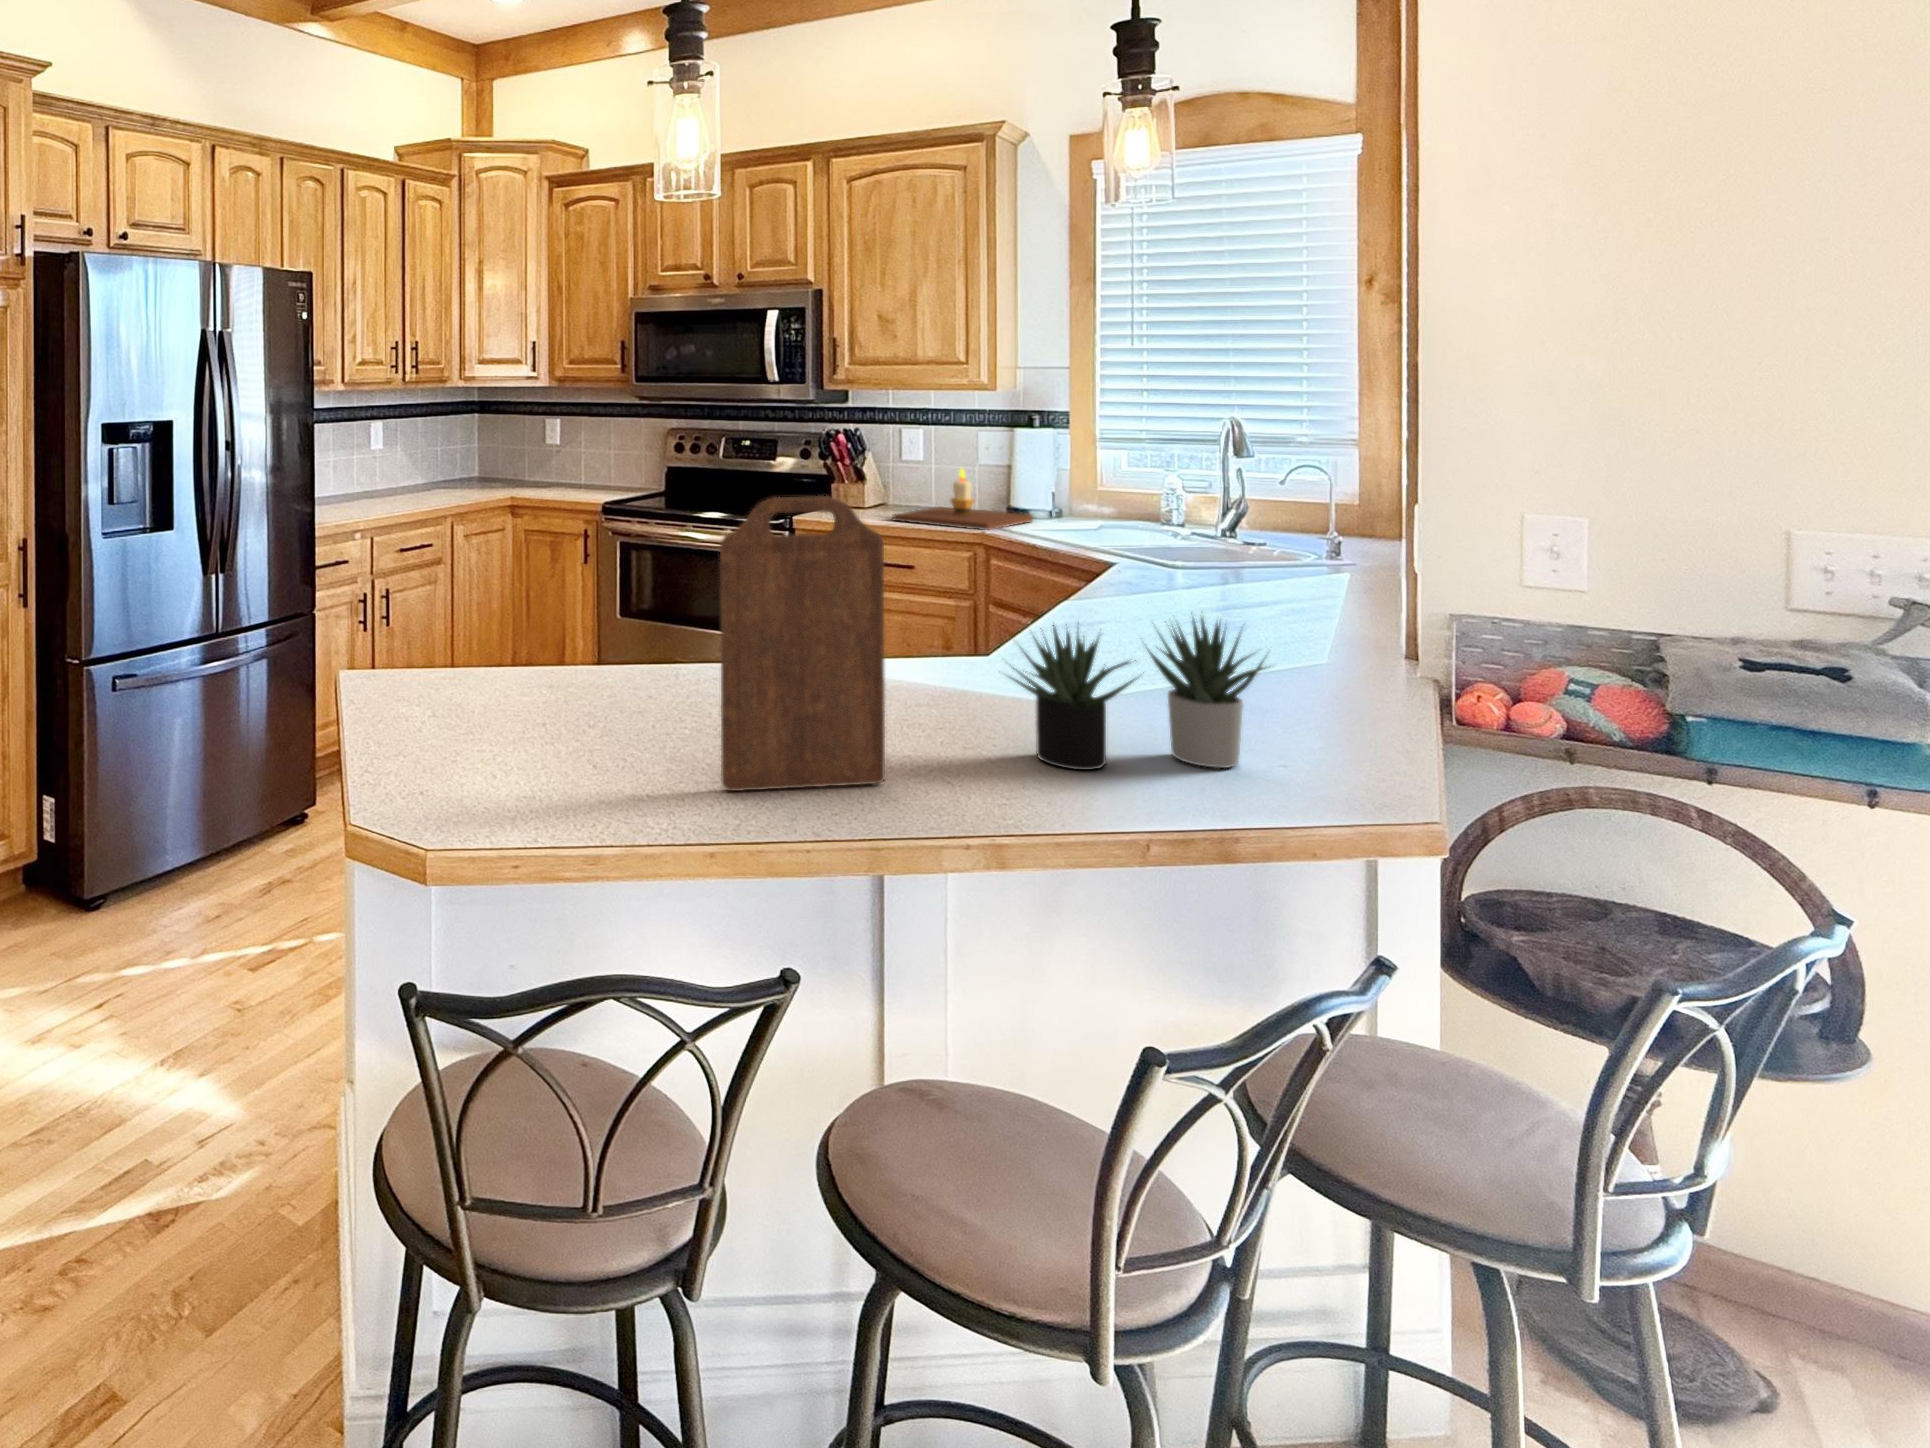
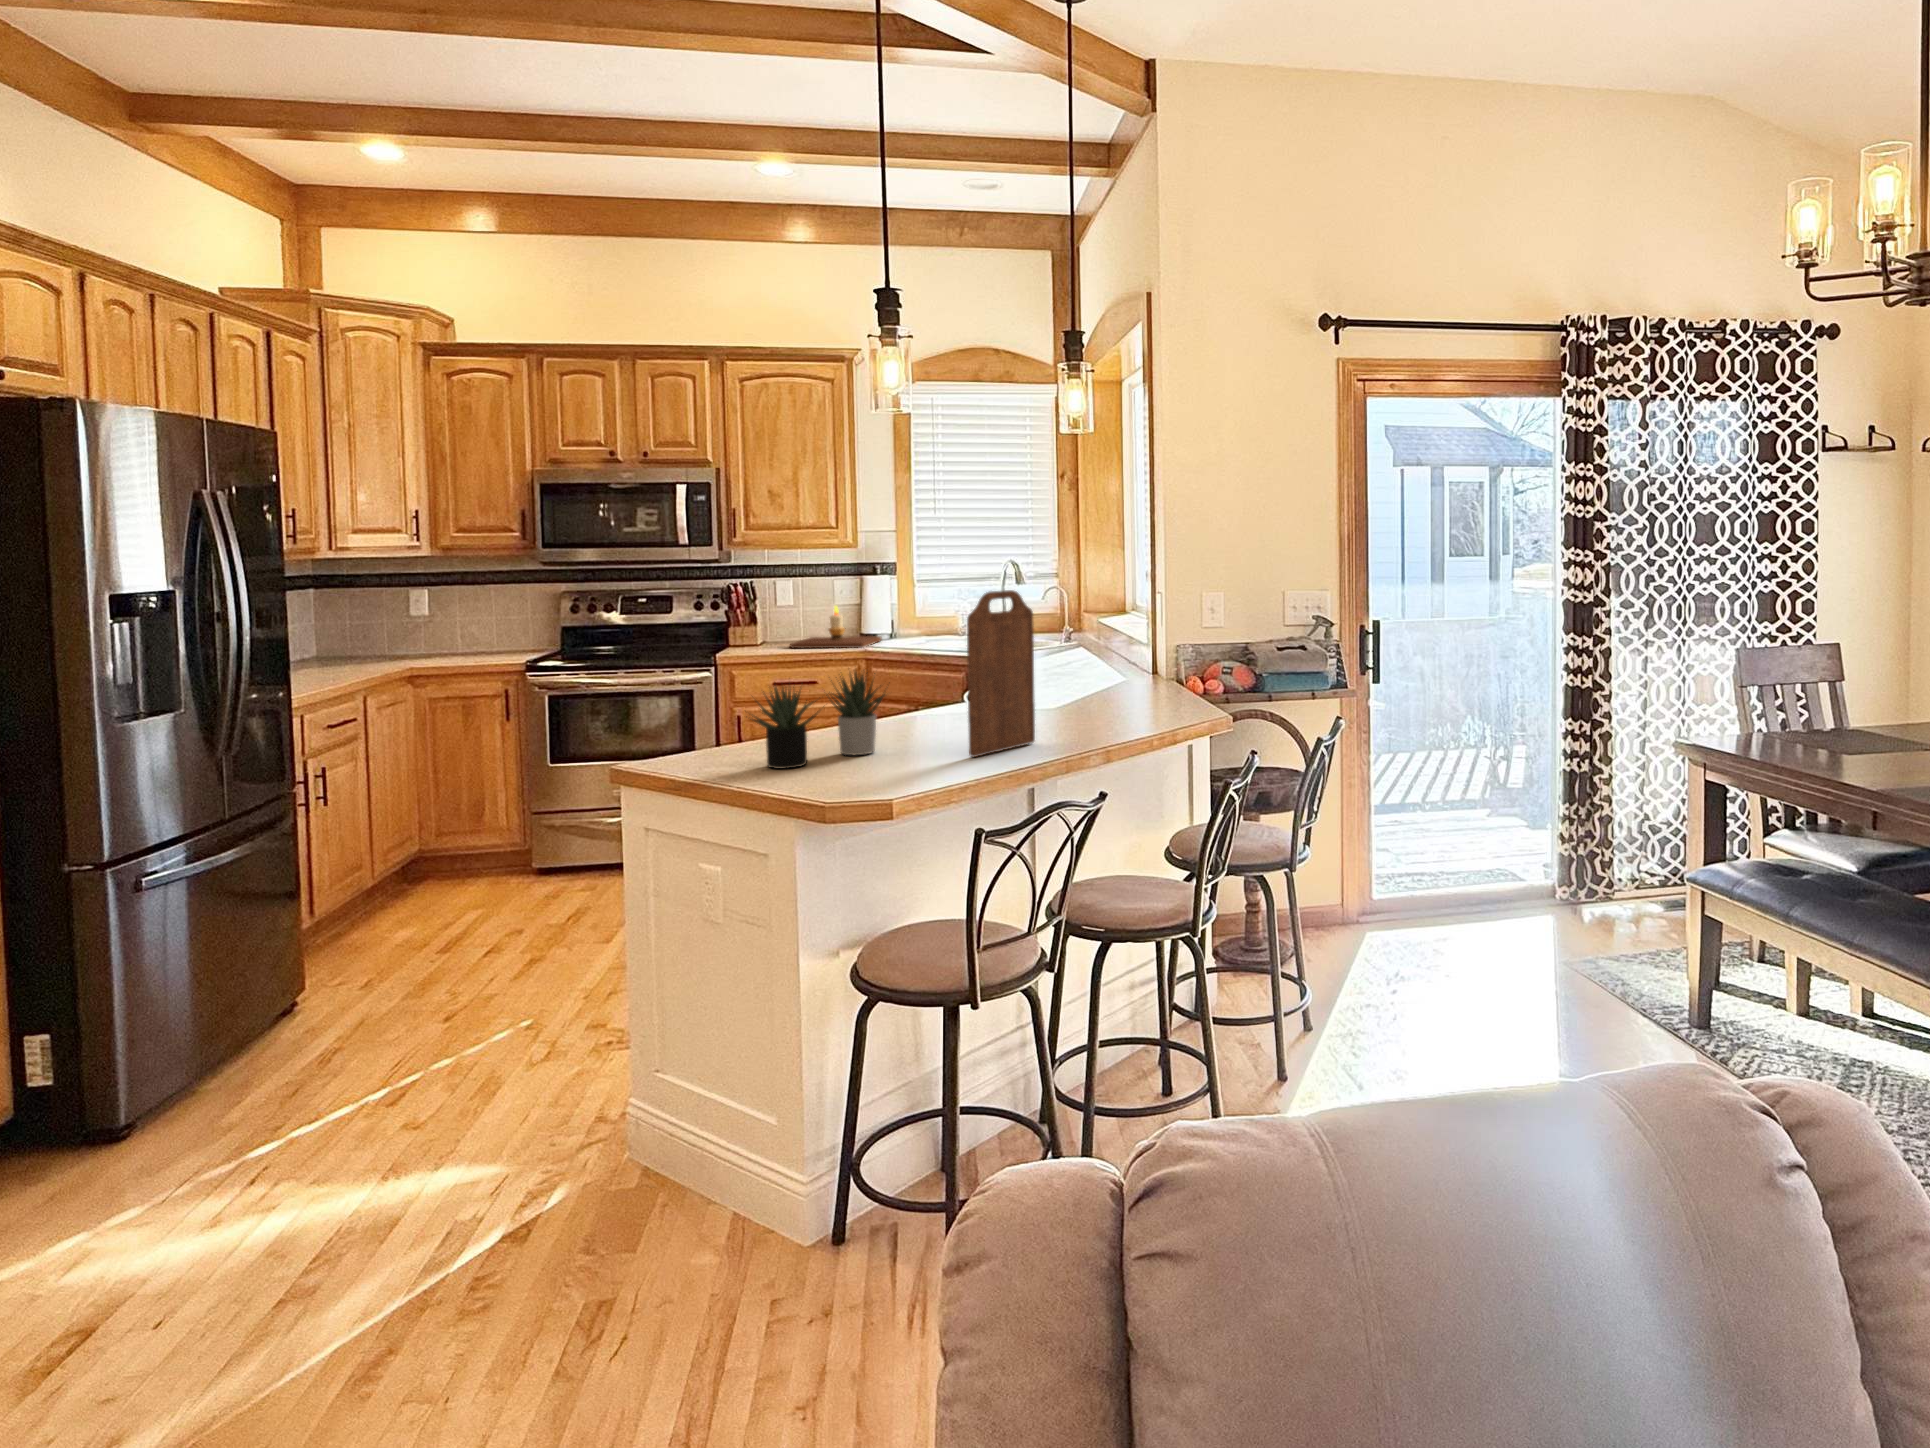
succulent plant: present [1011,618,1270,770] -> present [753,672,885,769]

